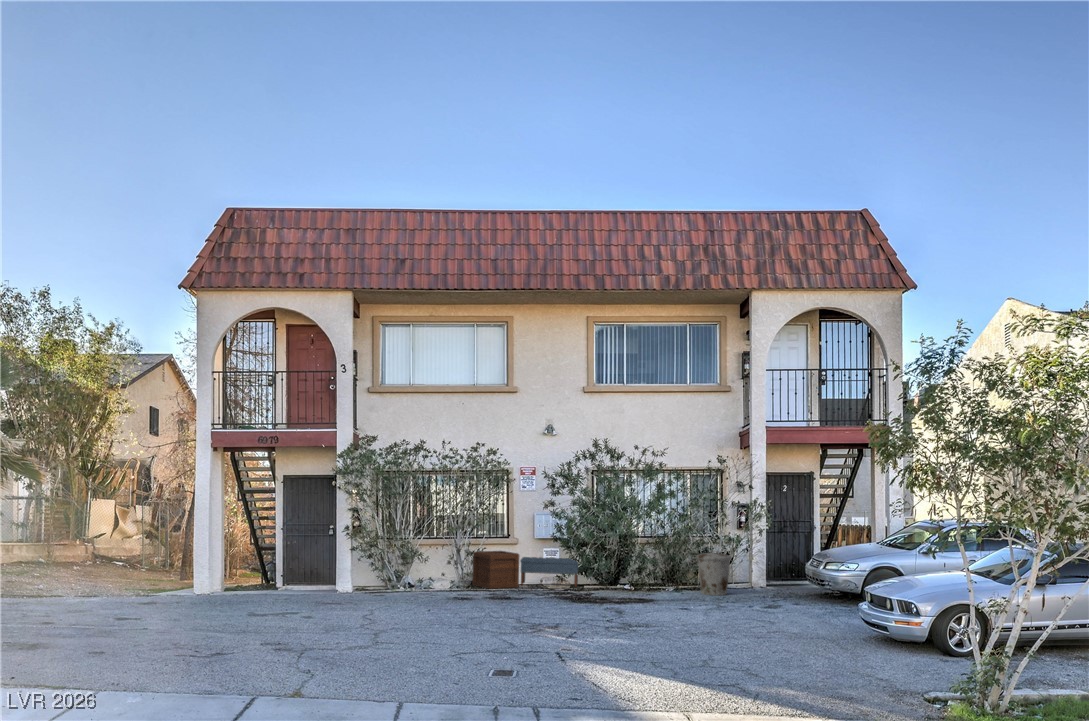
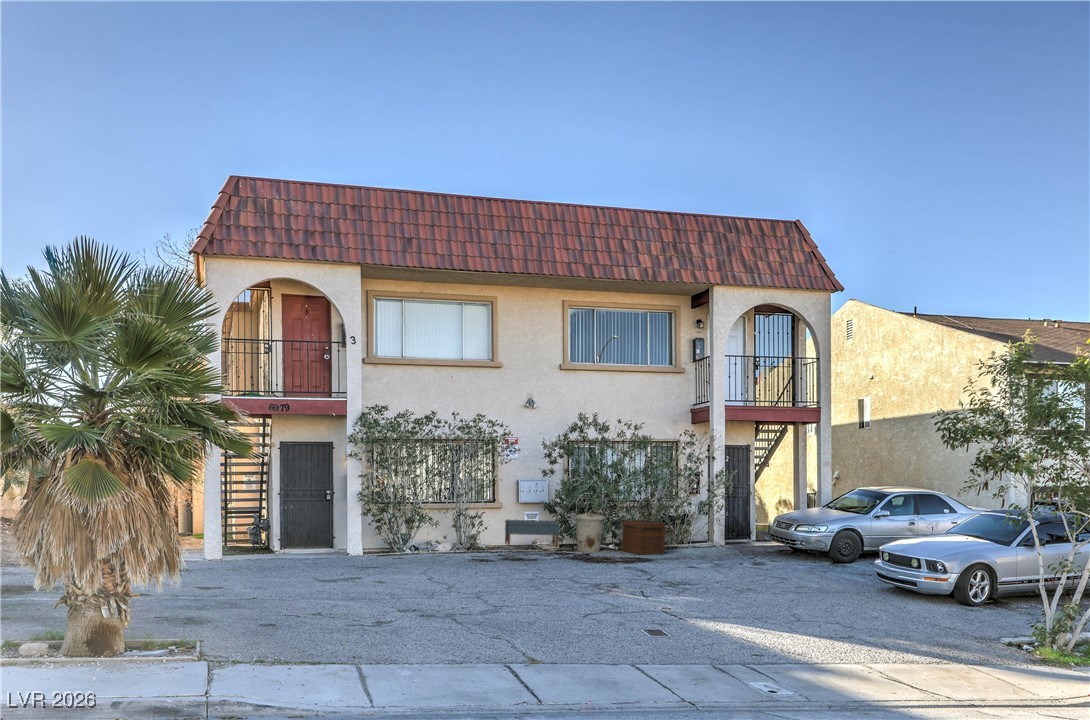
trash can: present [697,550,732,596] -> present [574,512,606,552]
wooden crate: present [472,551,519,589] -> present [622,520,665,555]

